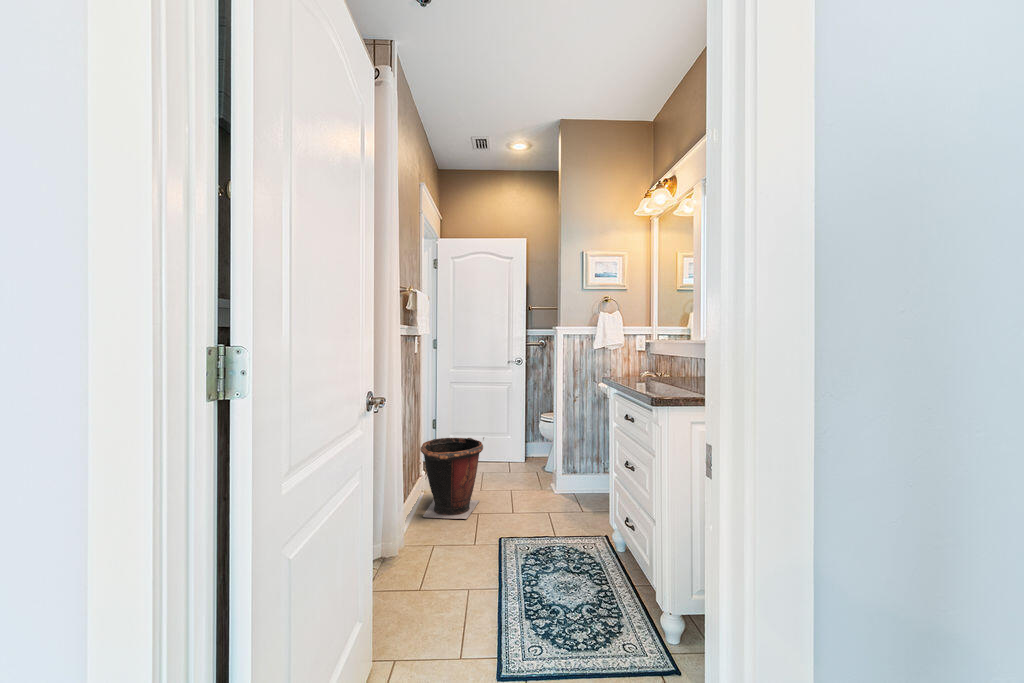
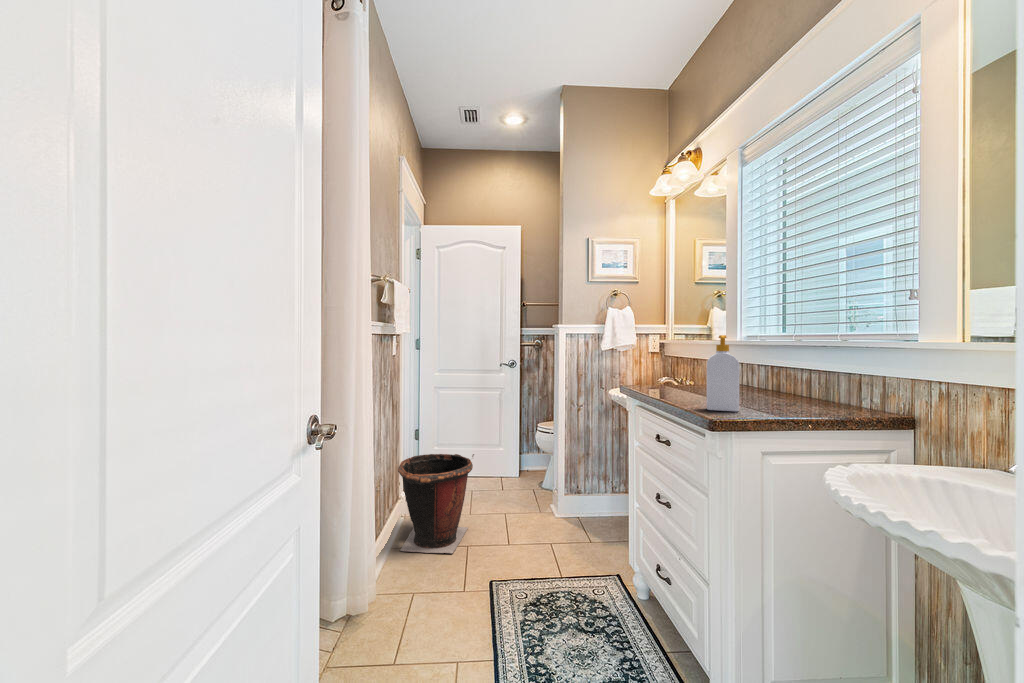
soap bottle: none [662,336,687,394] -> present [707,335,740,412]

